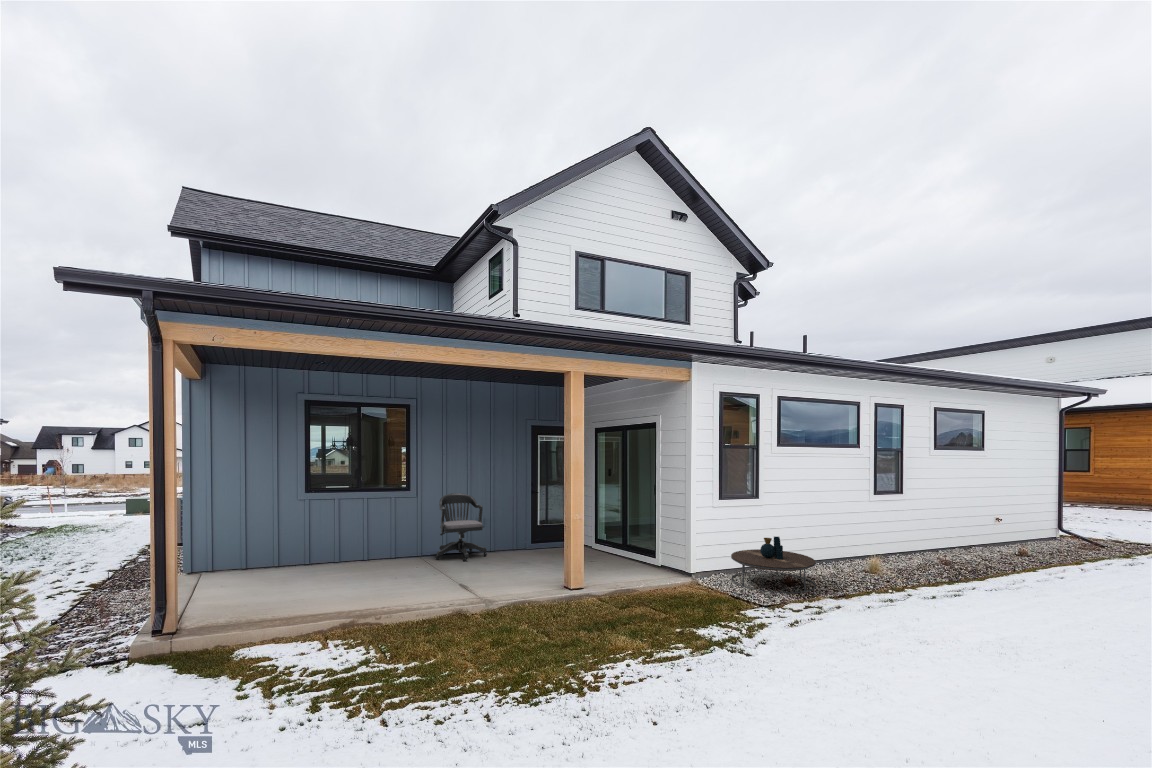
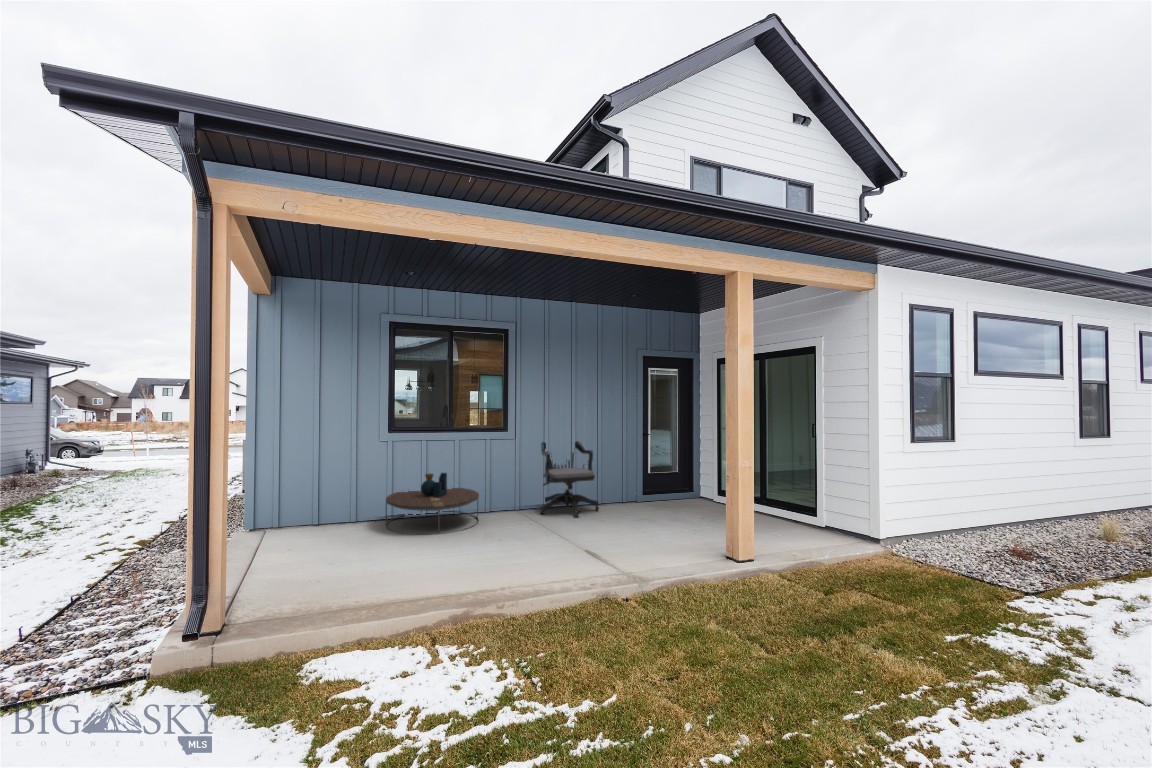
coffee table: present [731,537,816,593] -> present [386,473,479,535]

